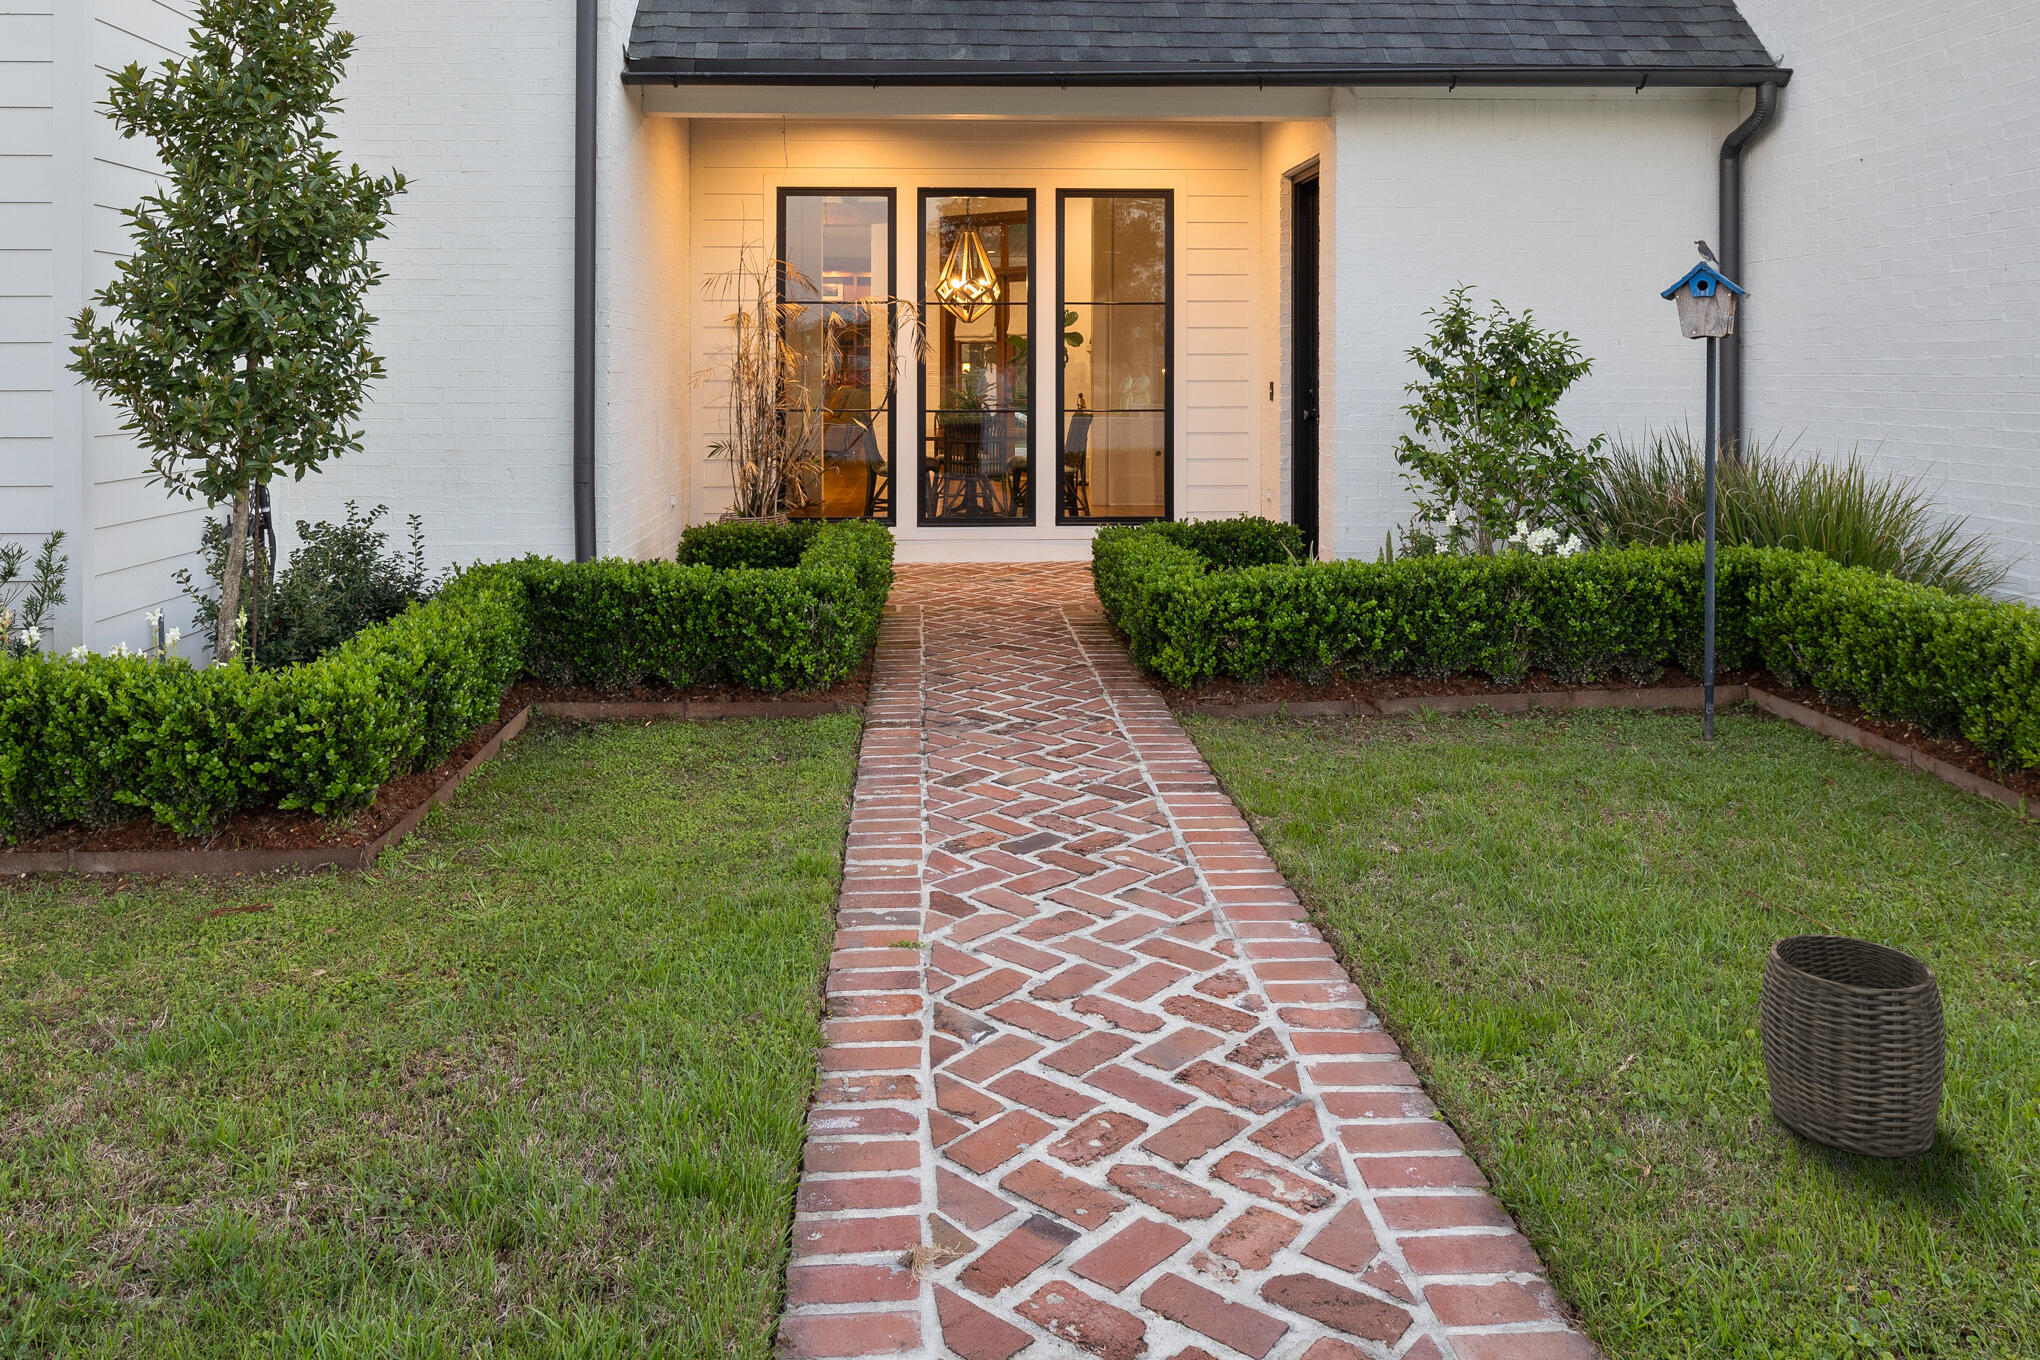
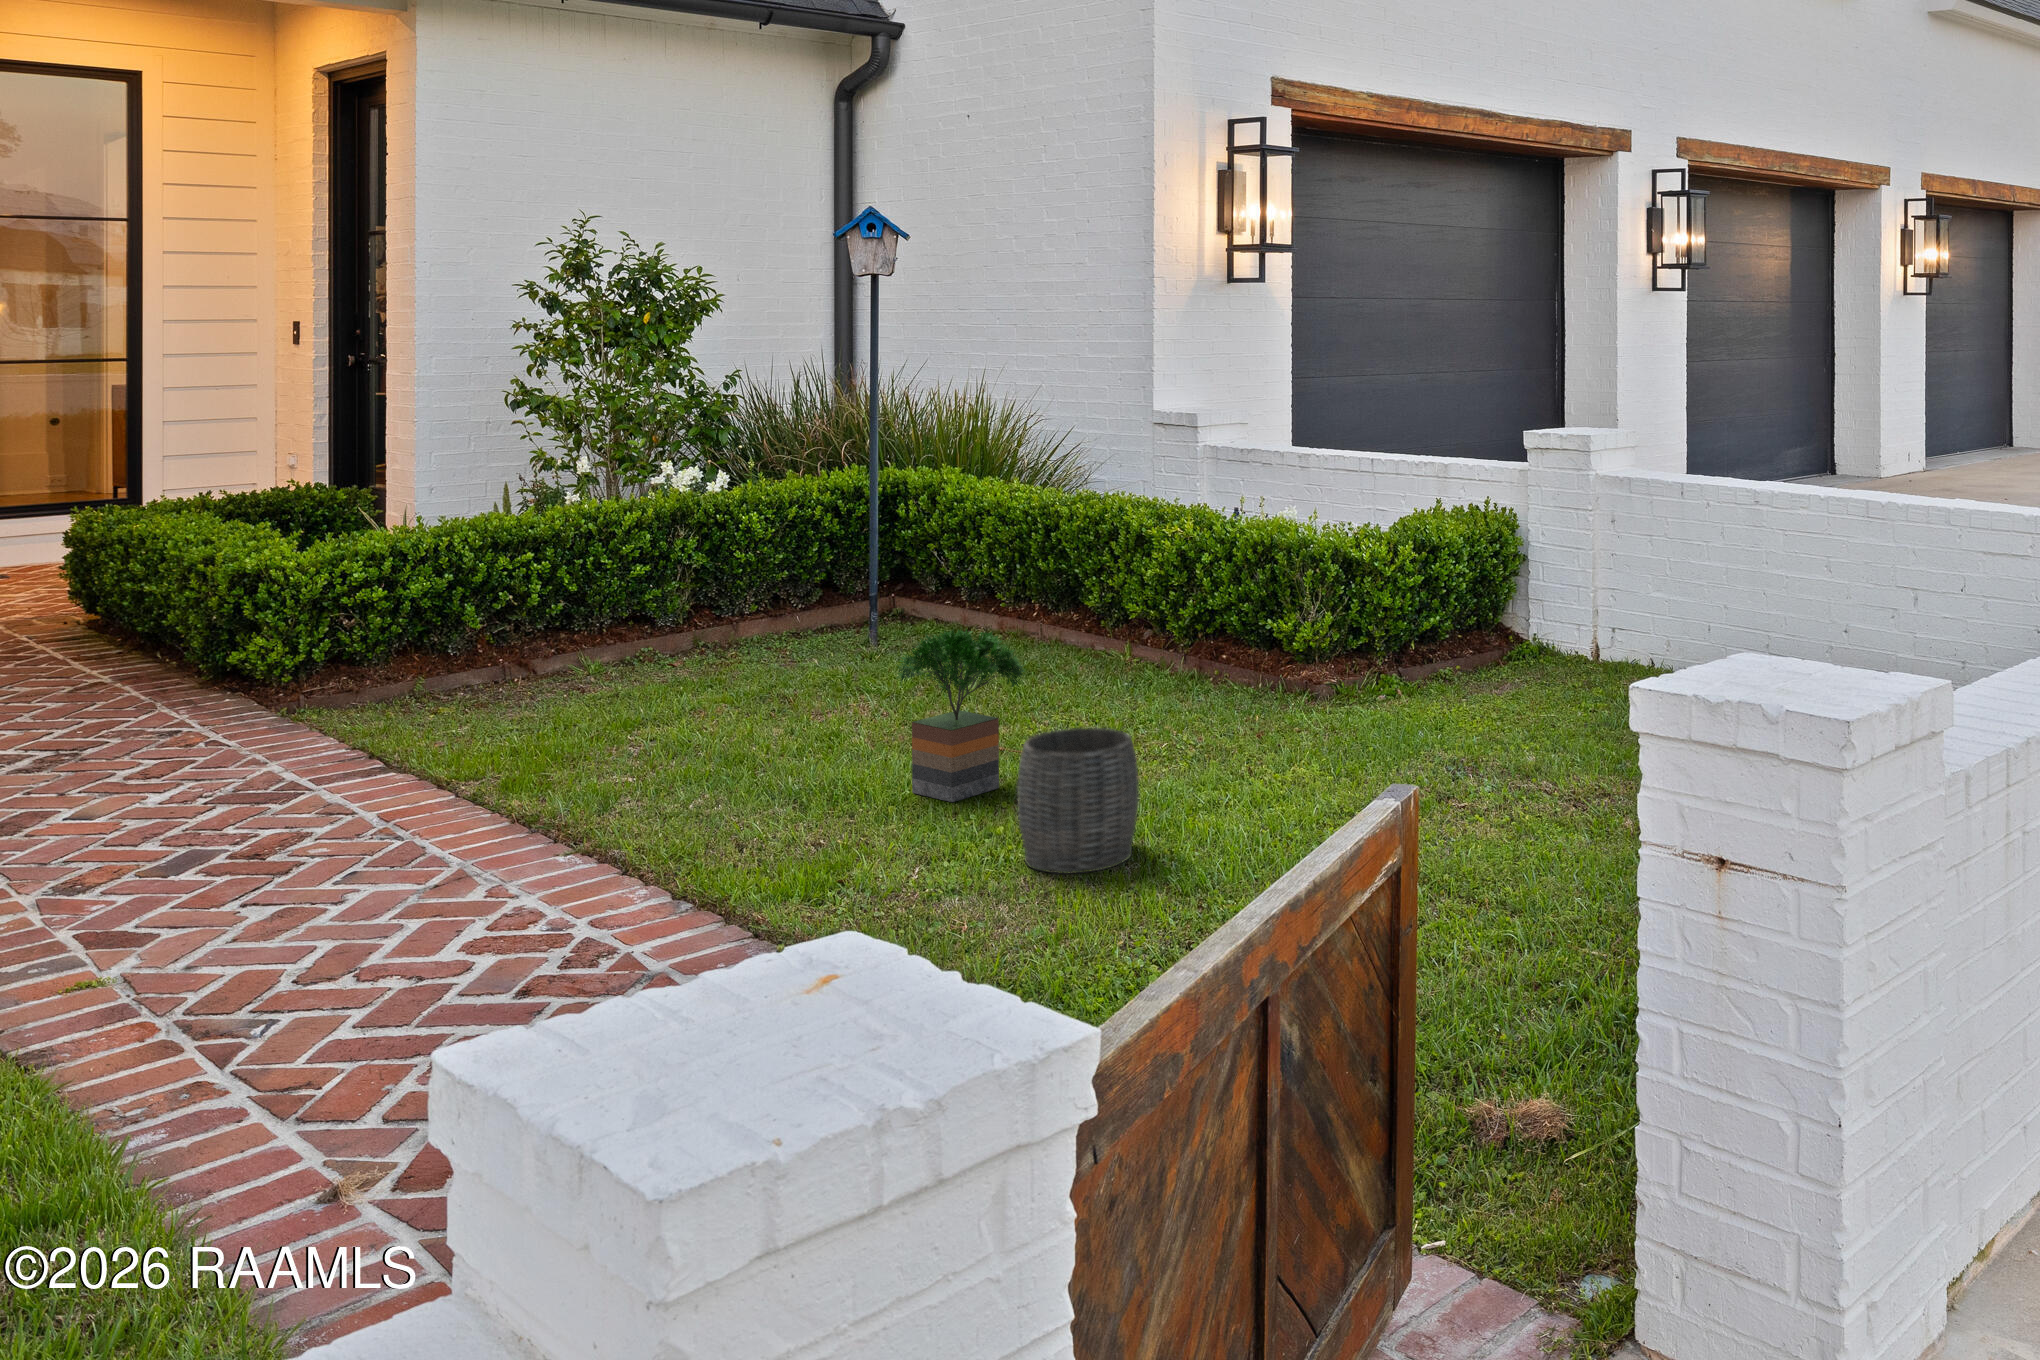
potted tree: none [1649,759,1818,976] -> present [898,629,1025,802]

